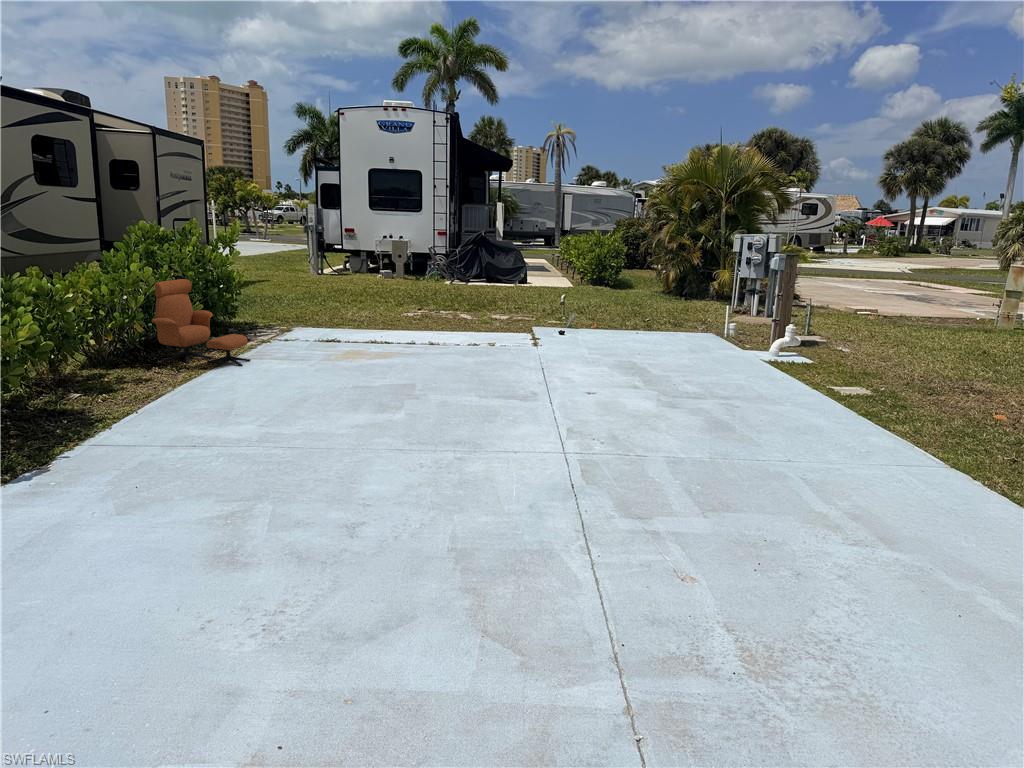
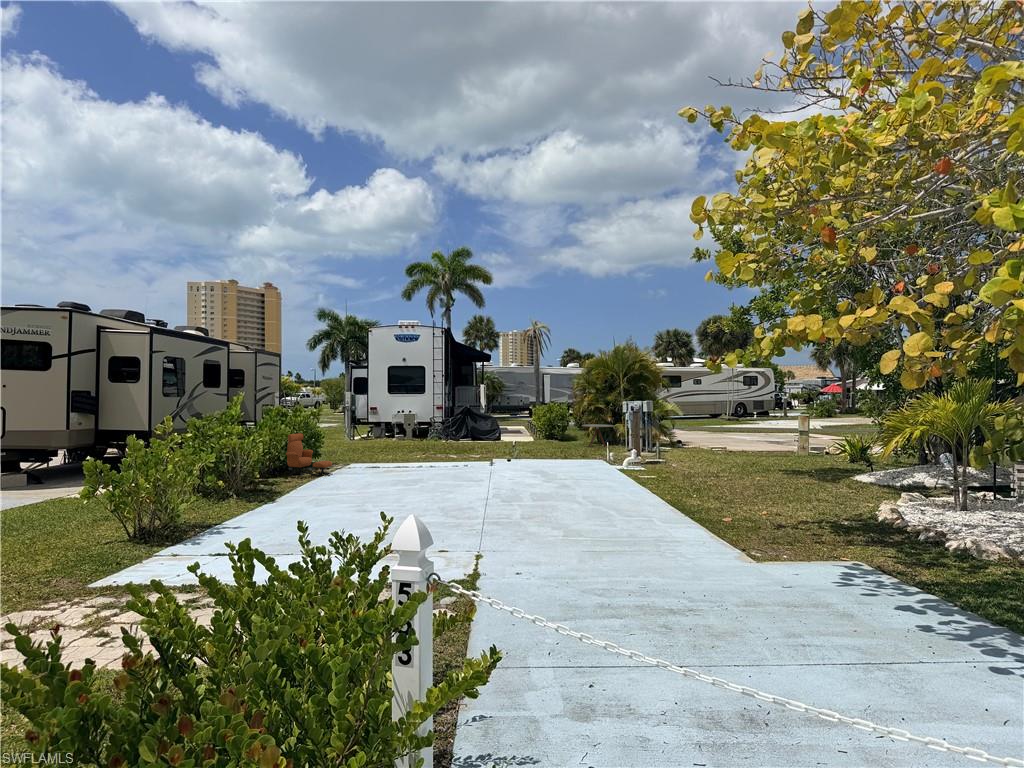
round table: none [655,266,703,302] -> present [582,424,613,447]

